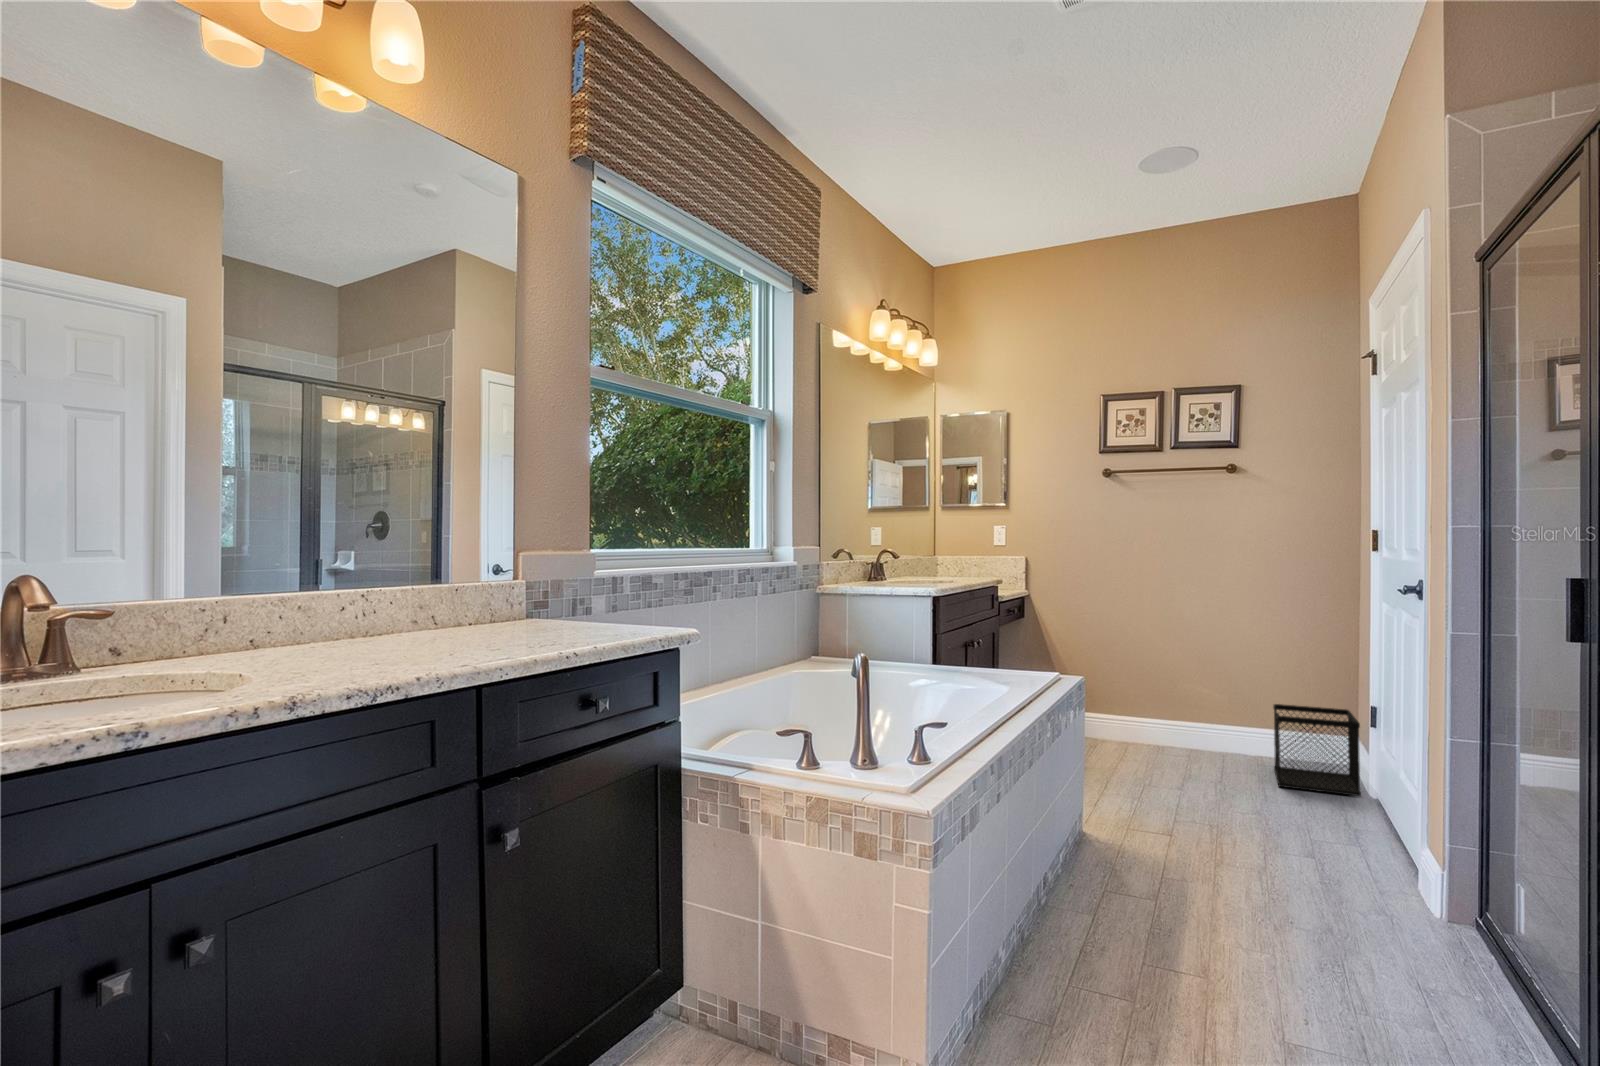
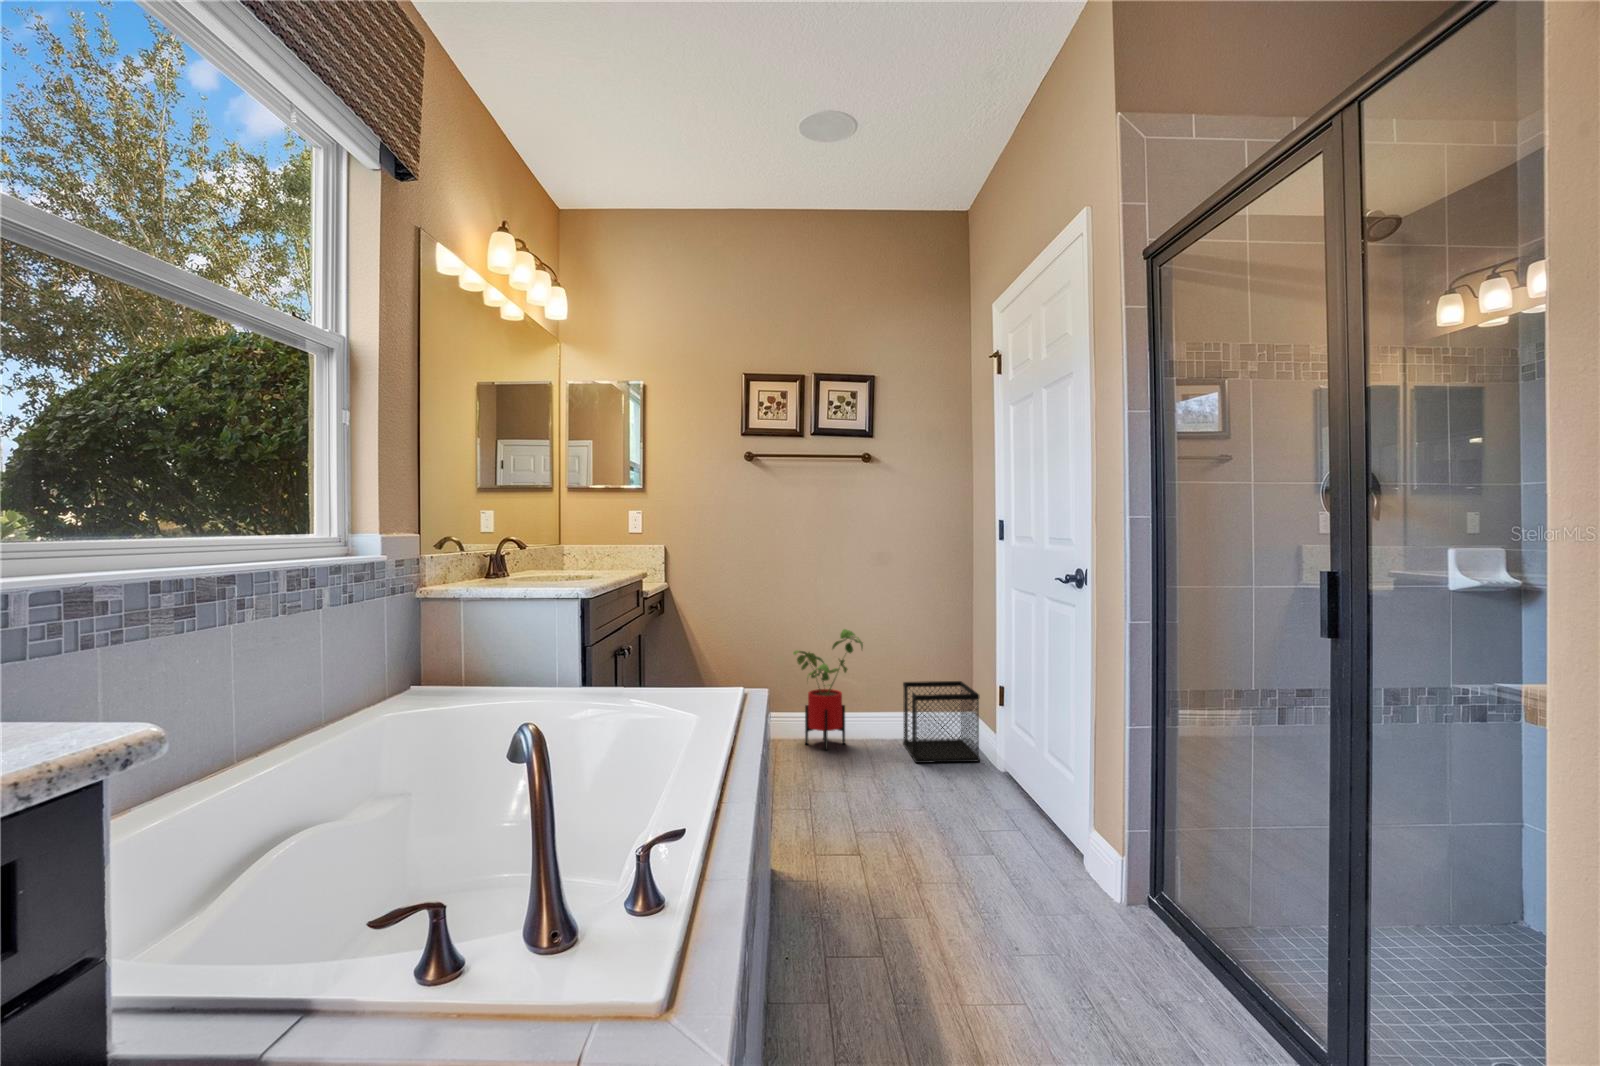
house plant: none [1149,644,1229,763] -> present [793,629,863,750]

